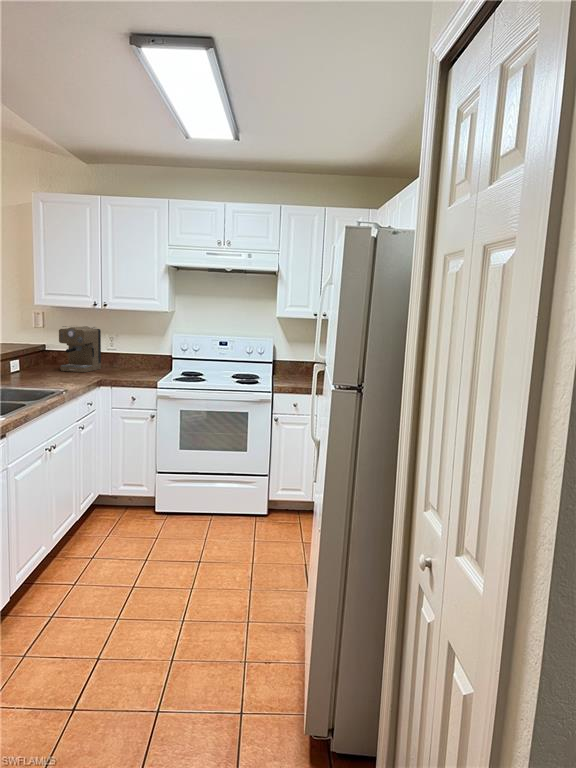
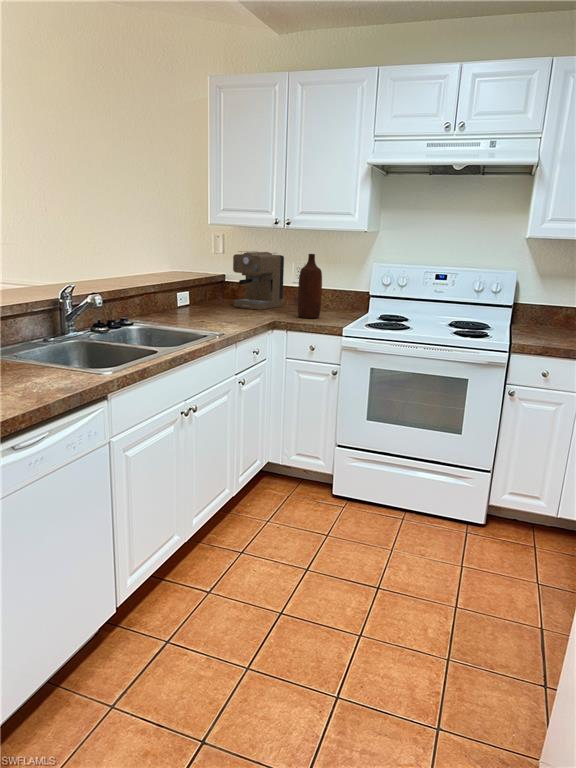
bottle: none [118,328,137,377] -> present [298,254,322,318]

